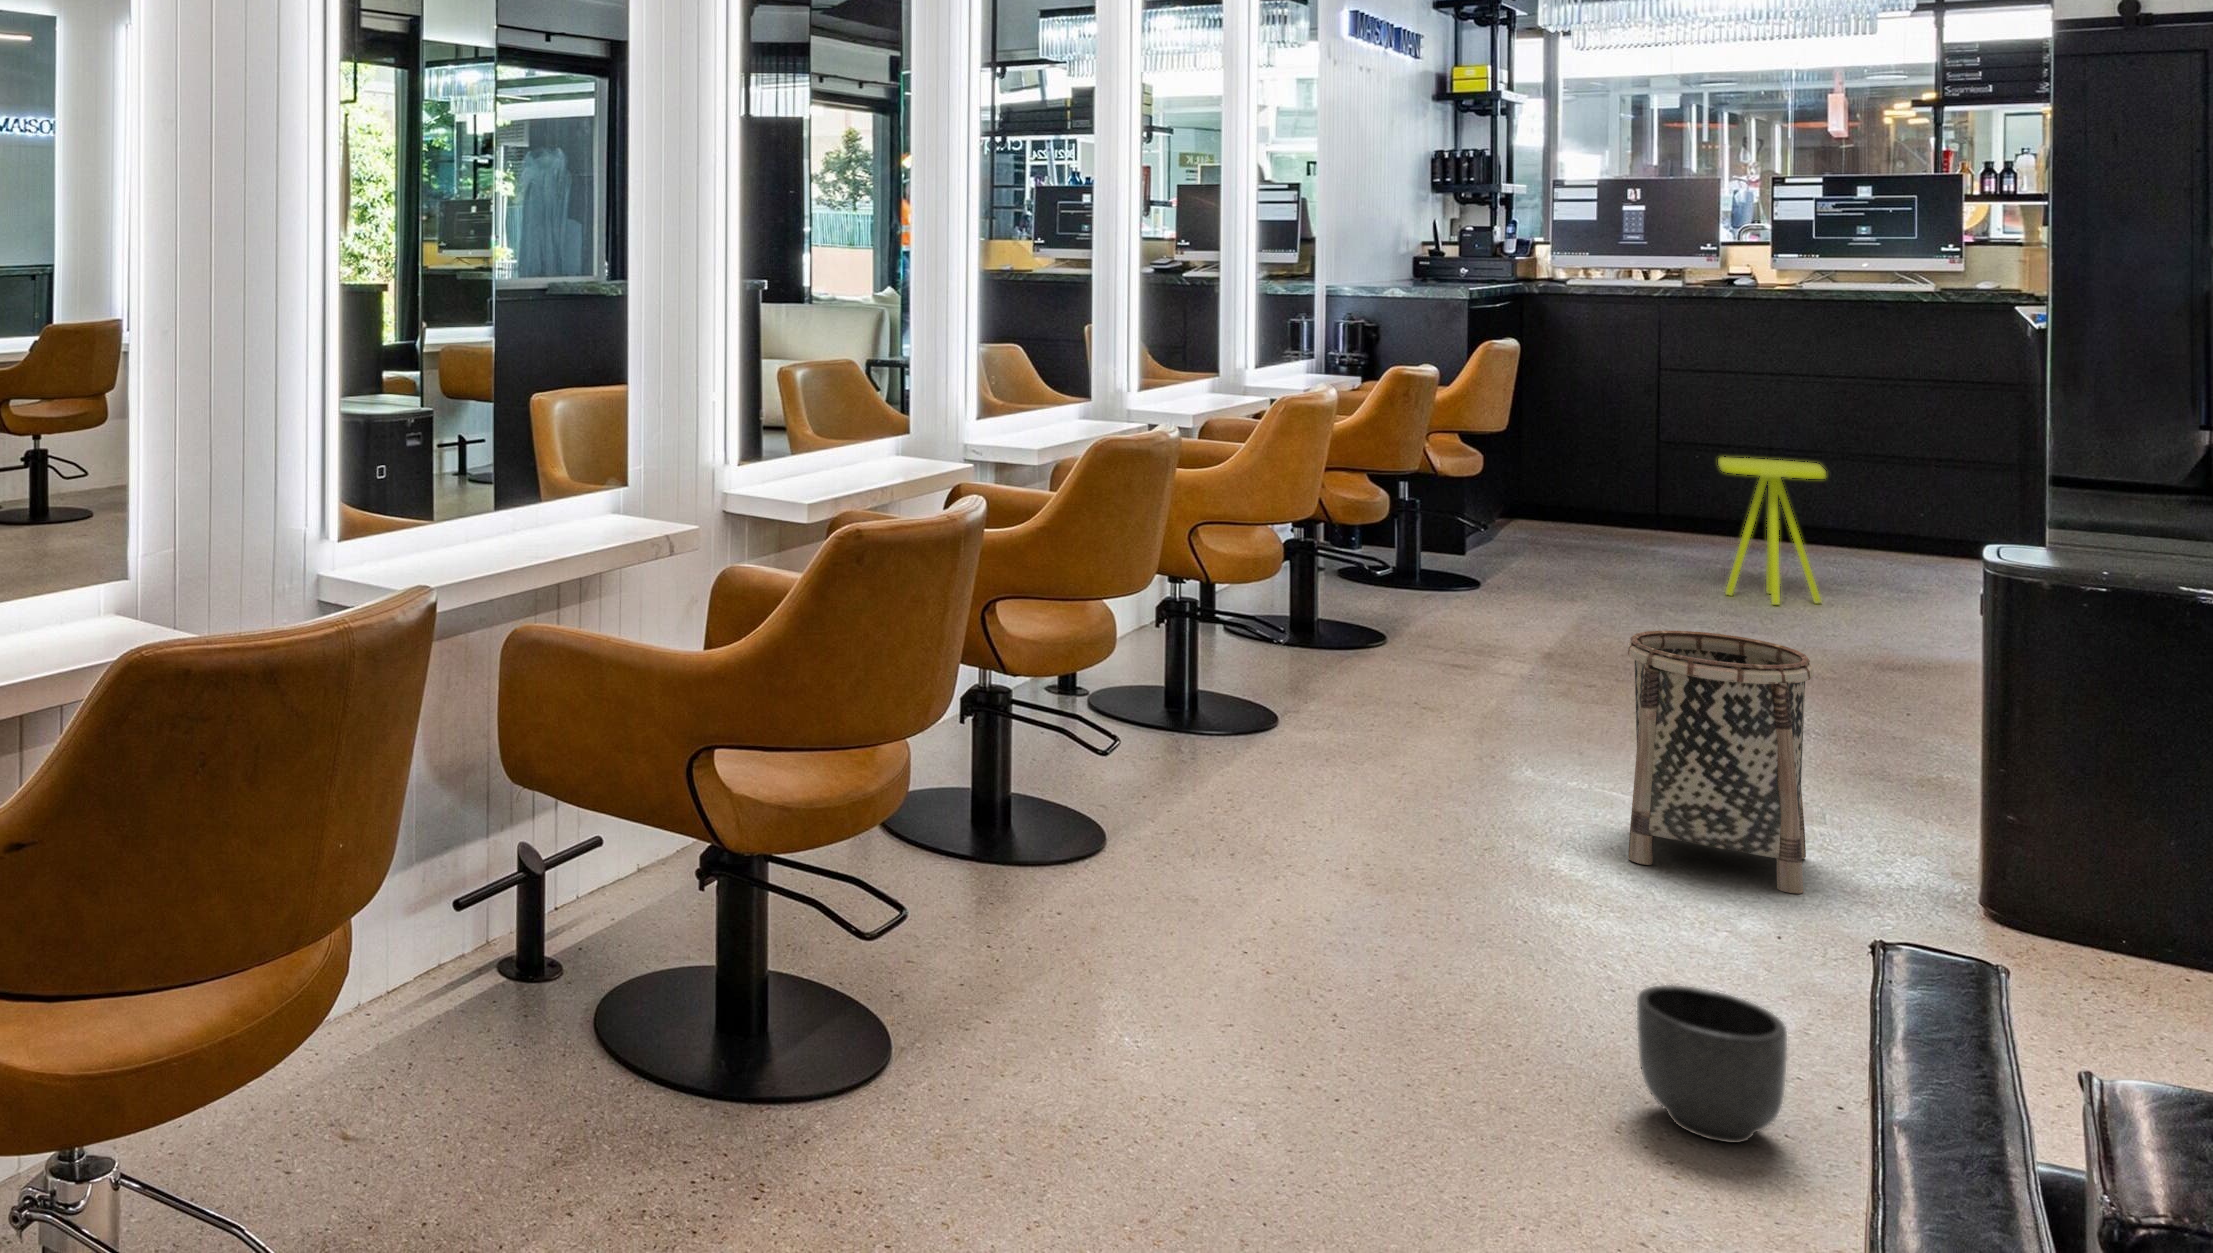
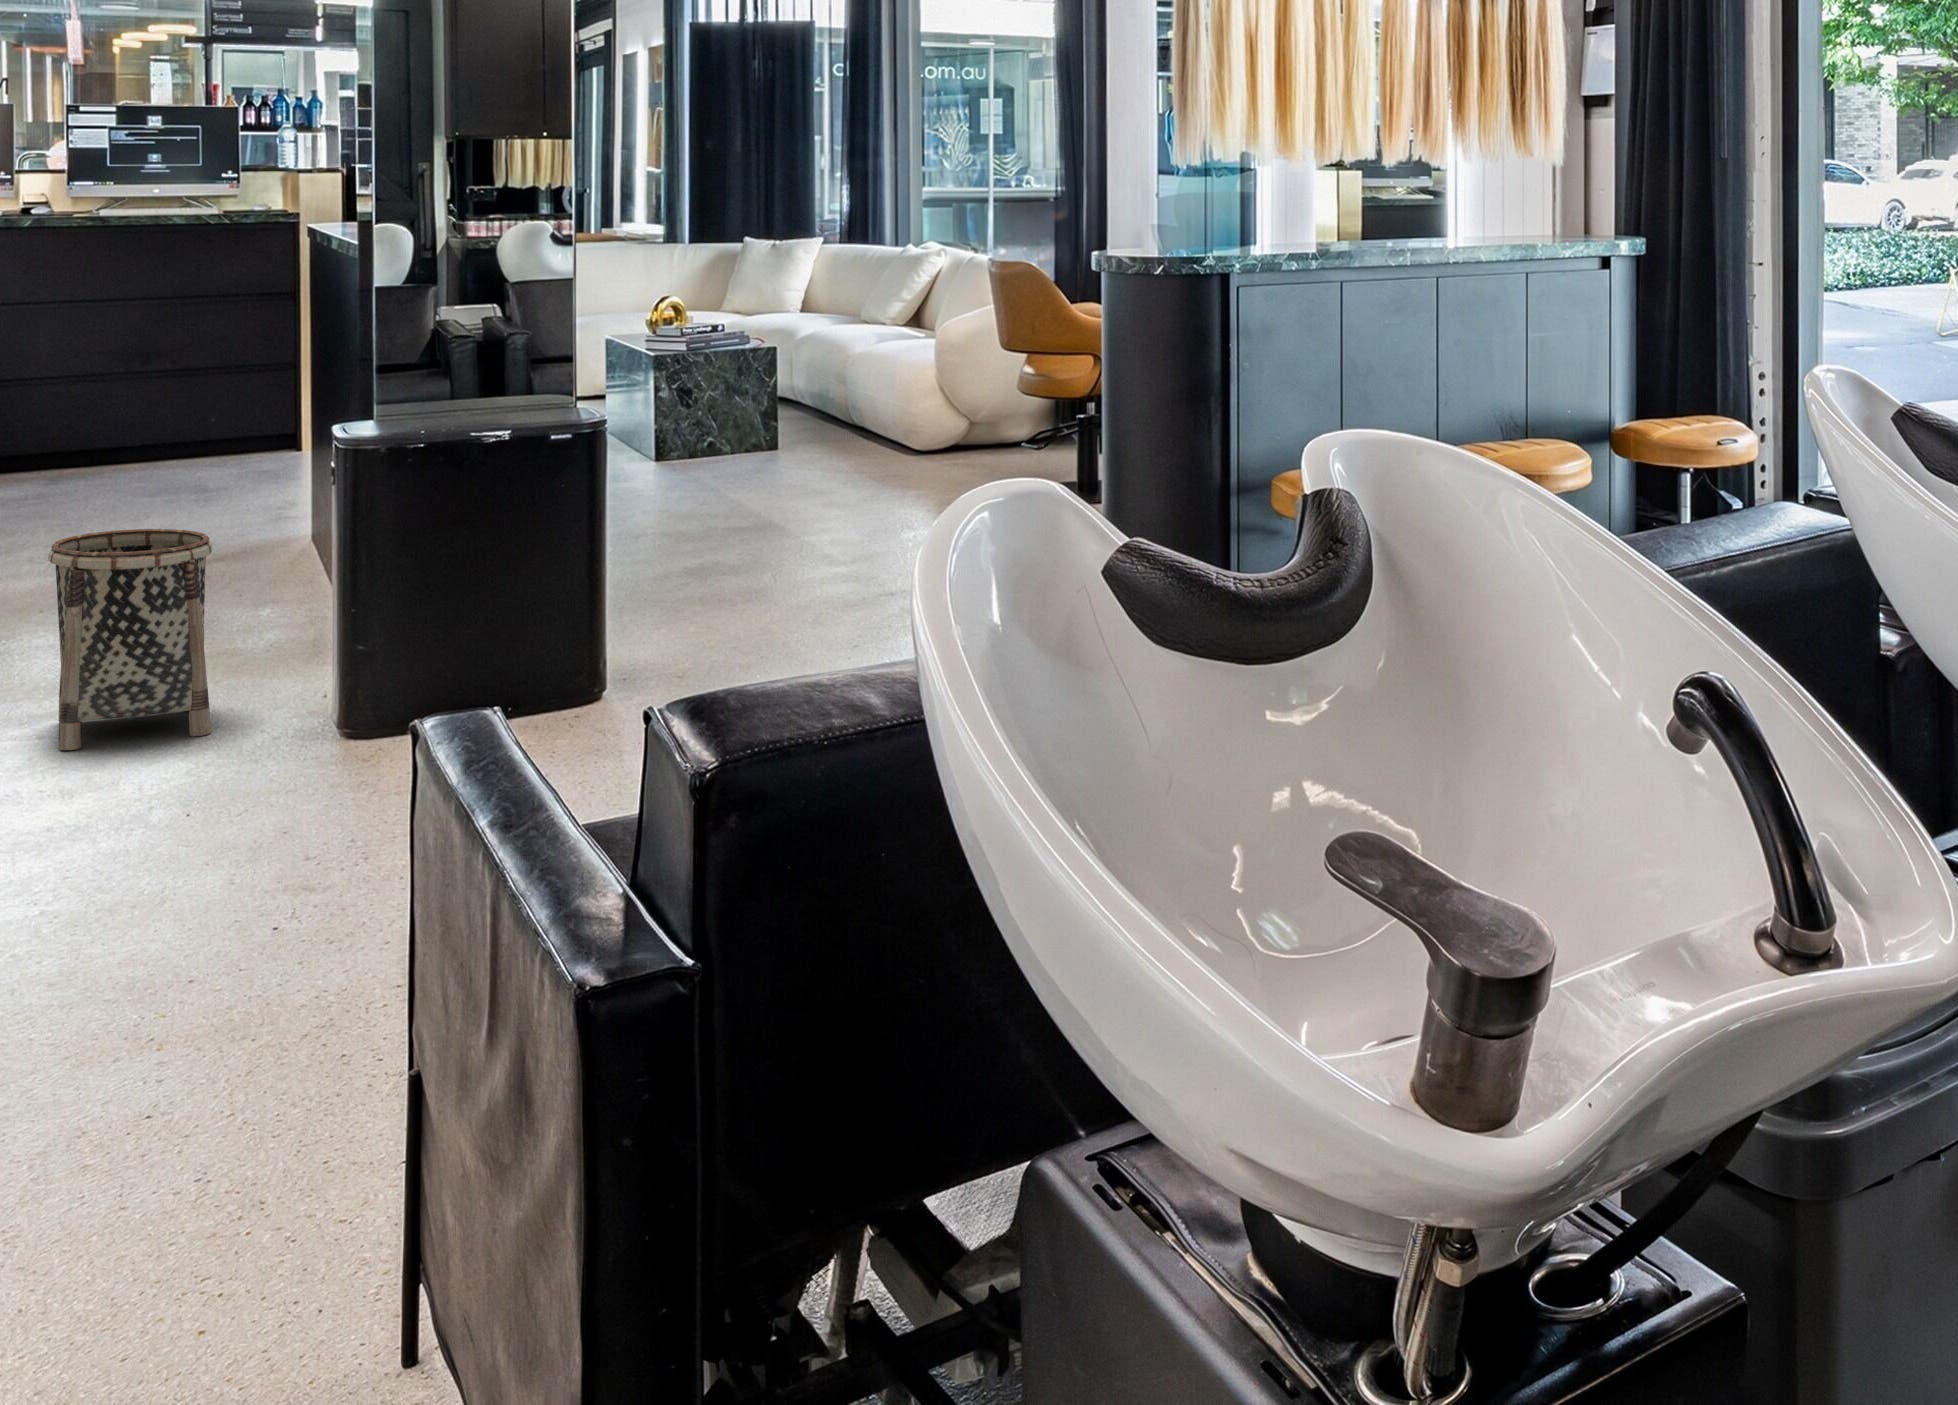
side table: present [1718,457,1826,605] -> none [47,377,149,513]
planter: present [1637,985,1787,1143] -> none [139,807,260,926]

